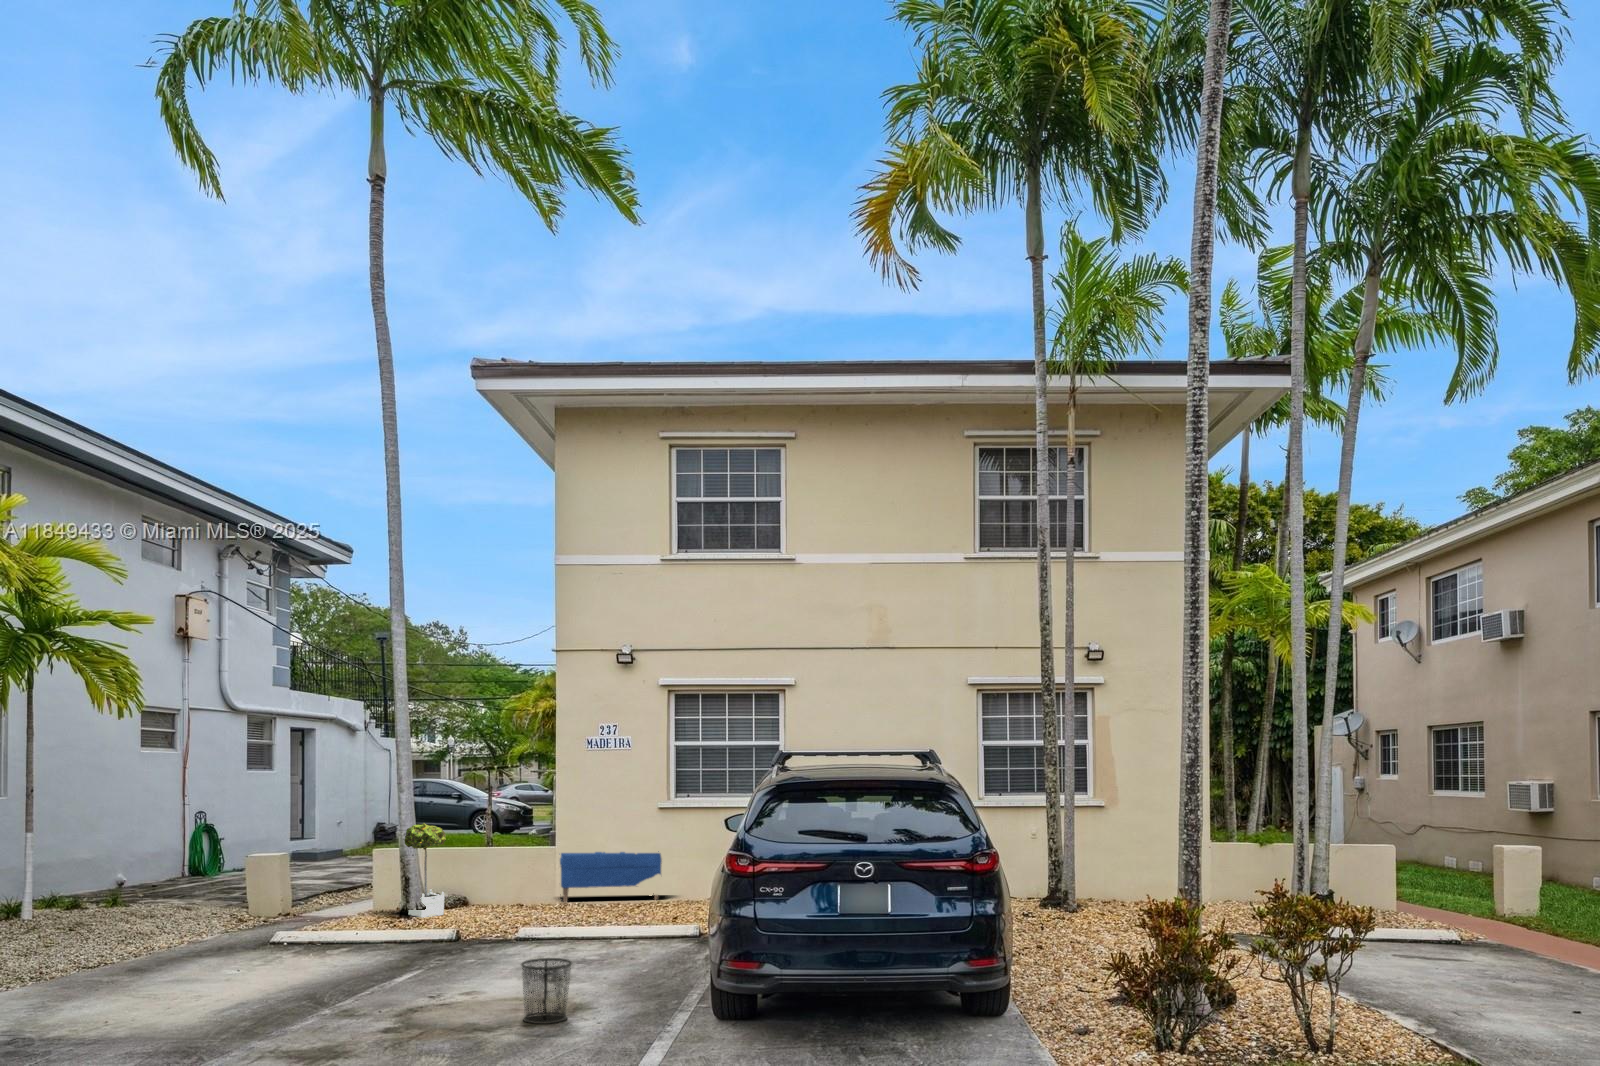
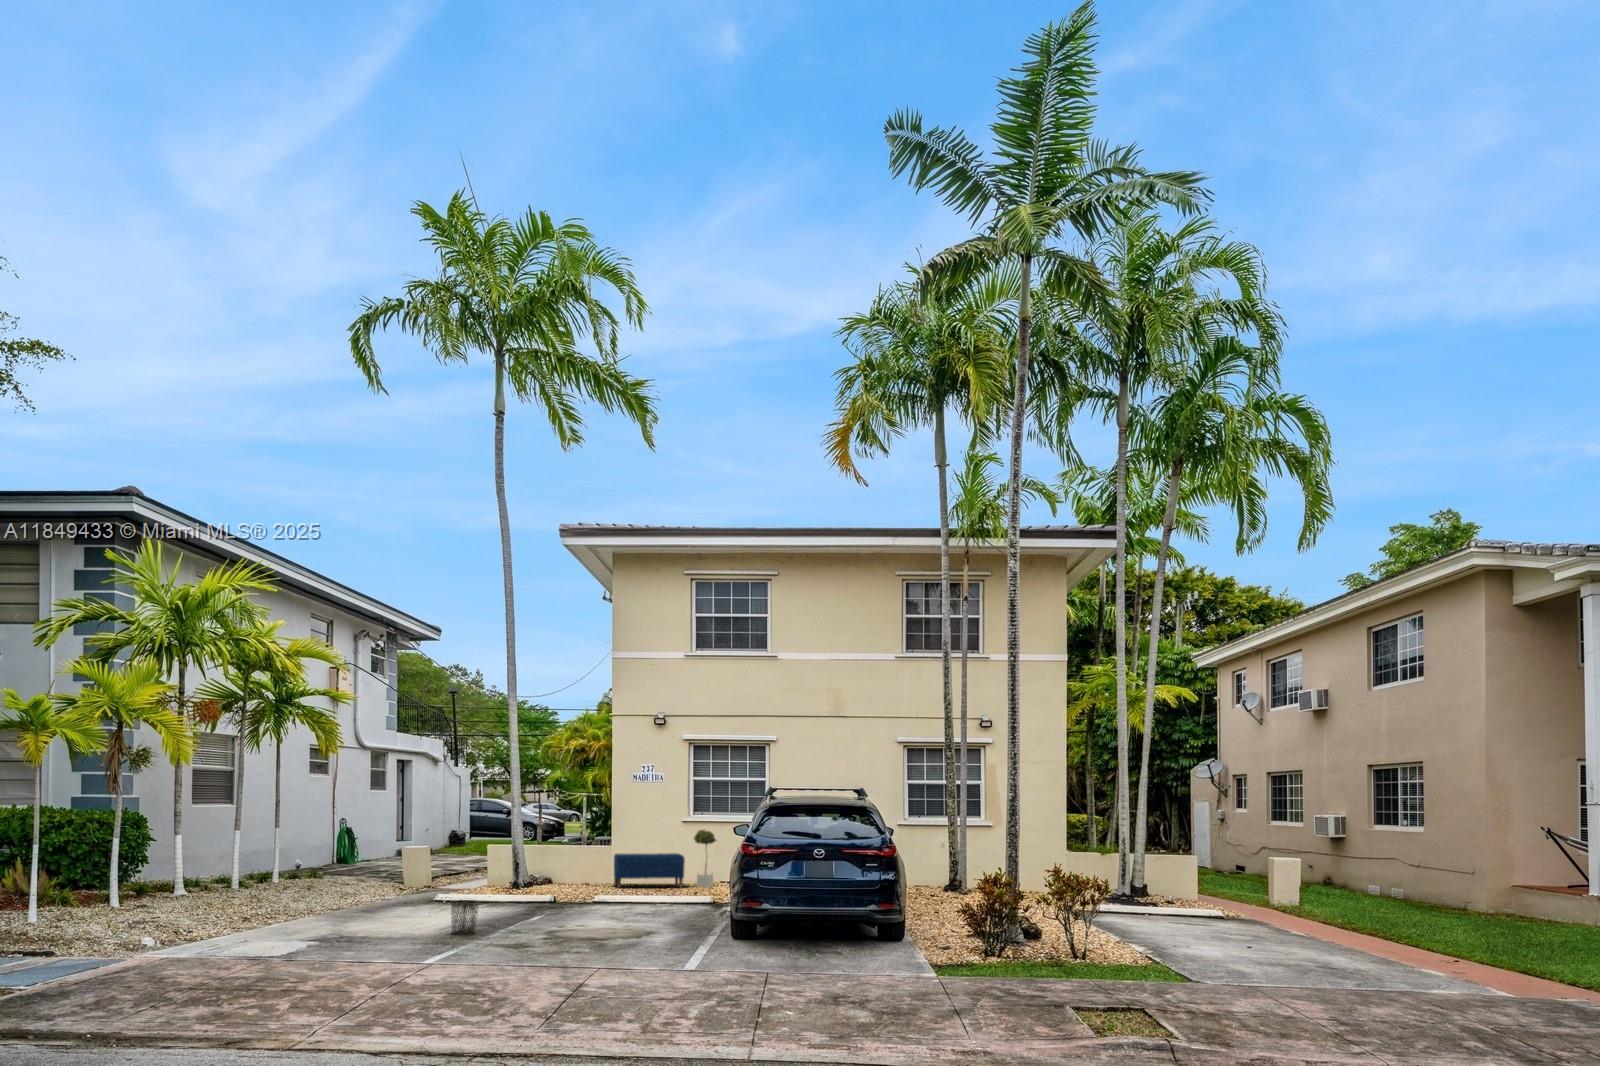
potted tree: present [404,823,446,917] -> present [694,830,716,887]
waste bin: present [521,958,572,1024] -> present [451,900,479,935]

